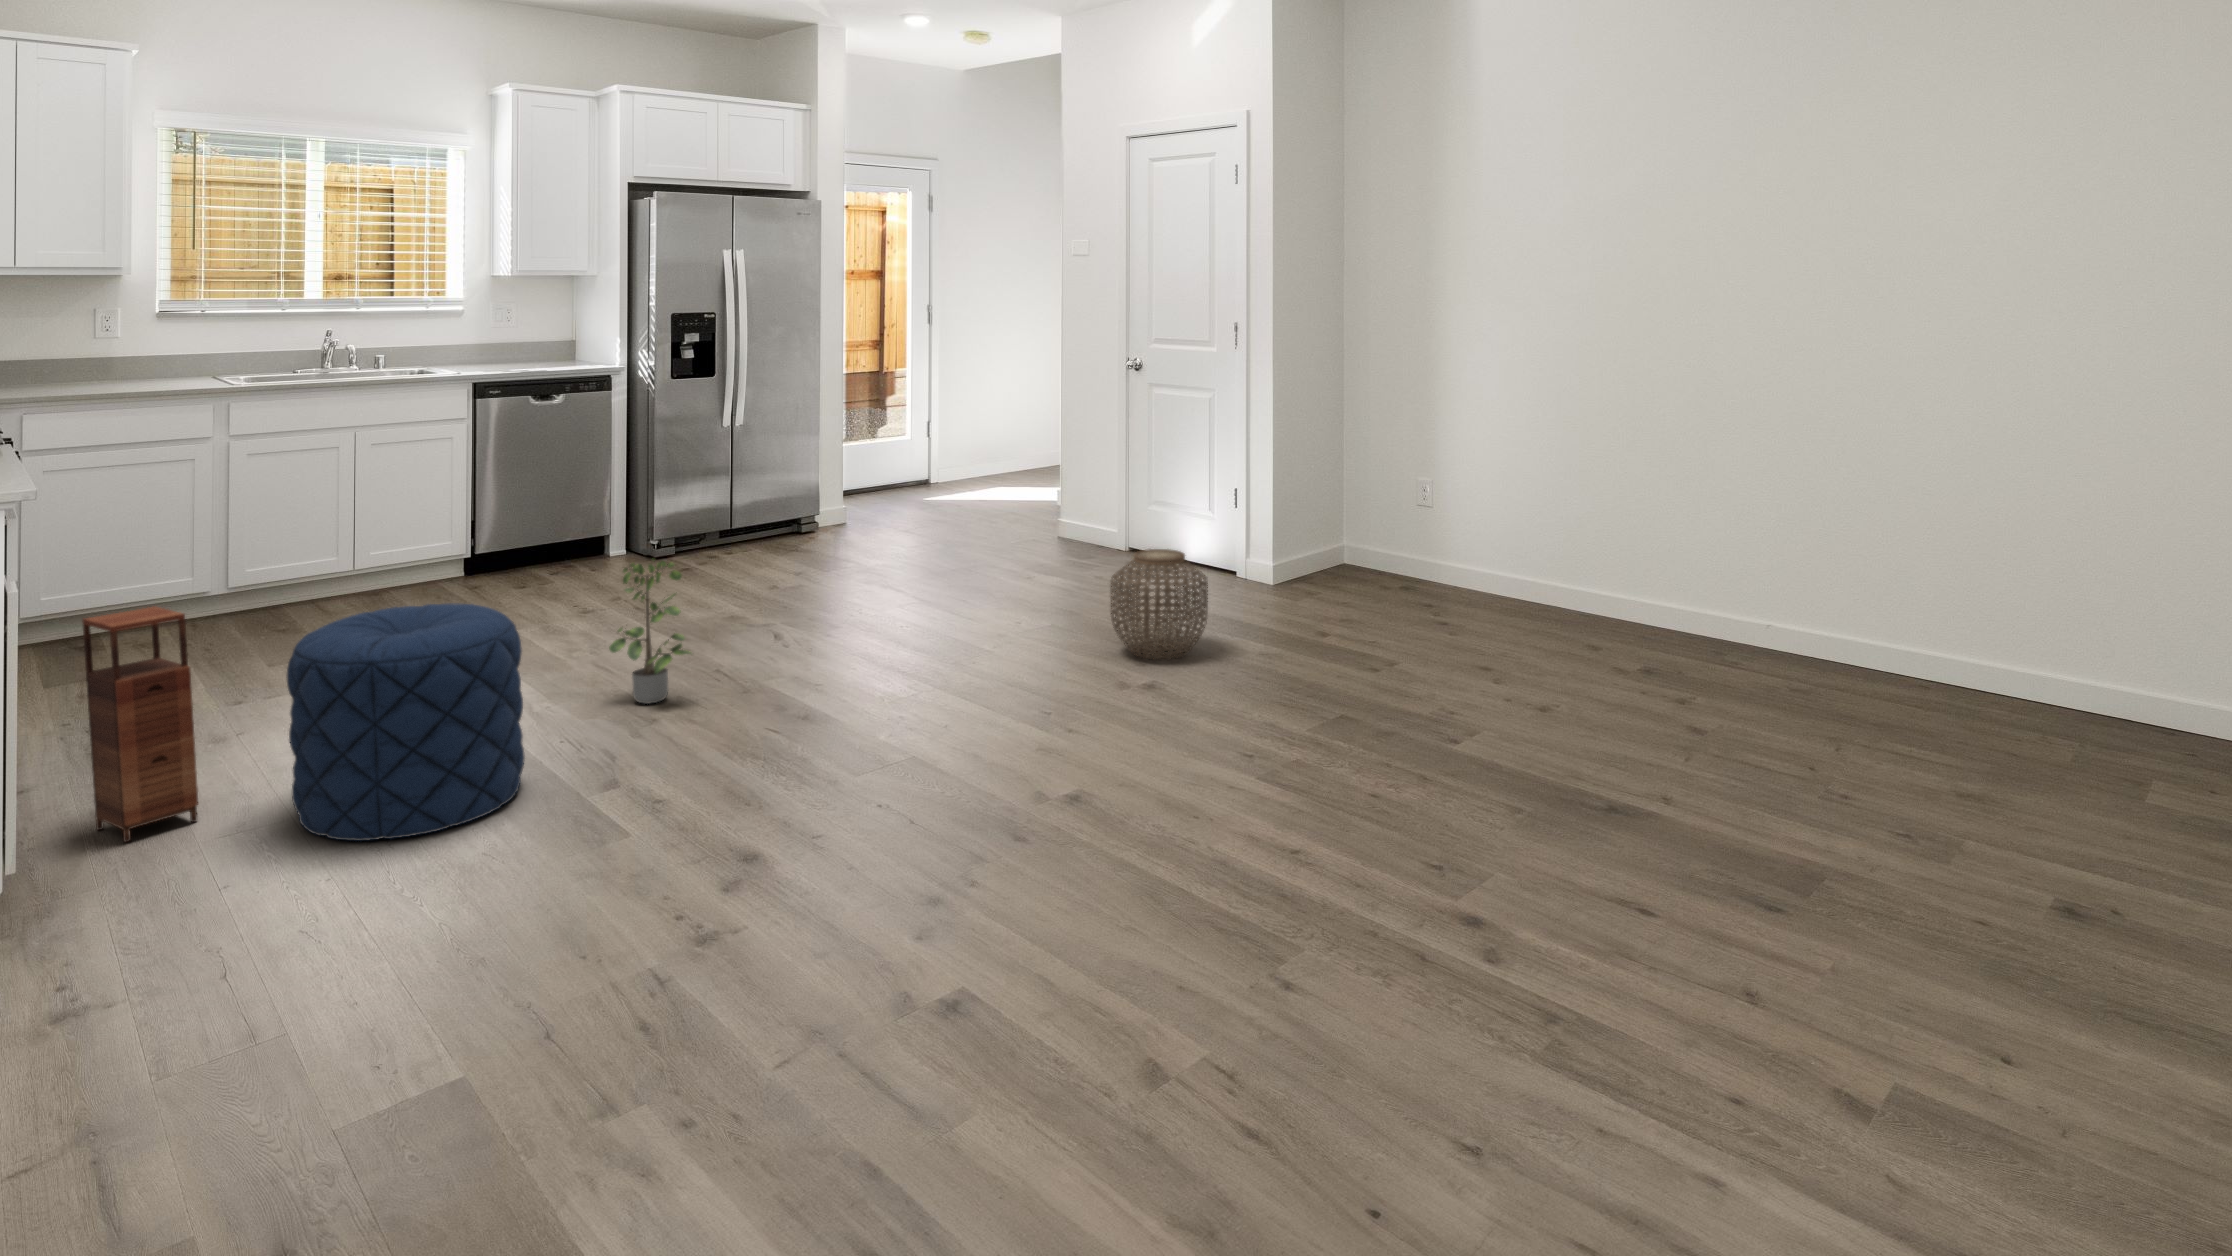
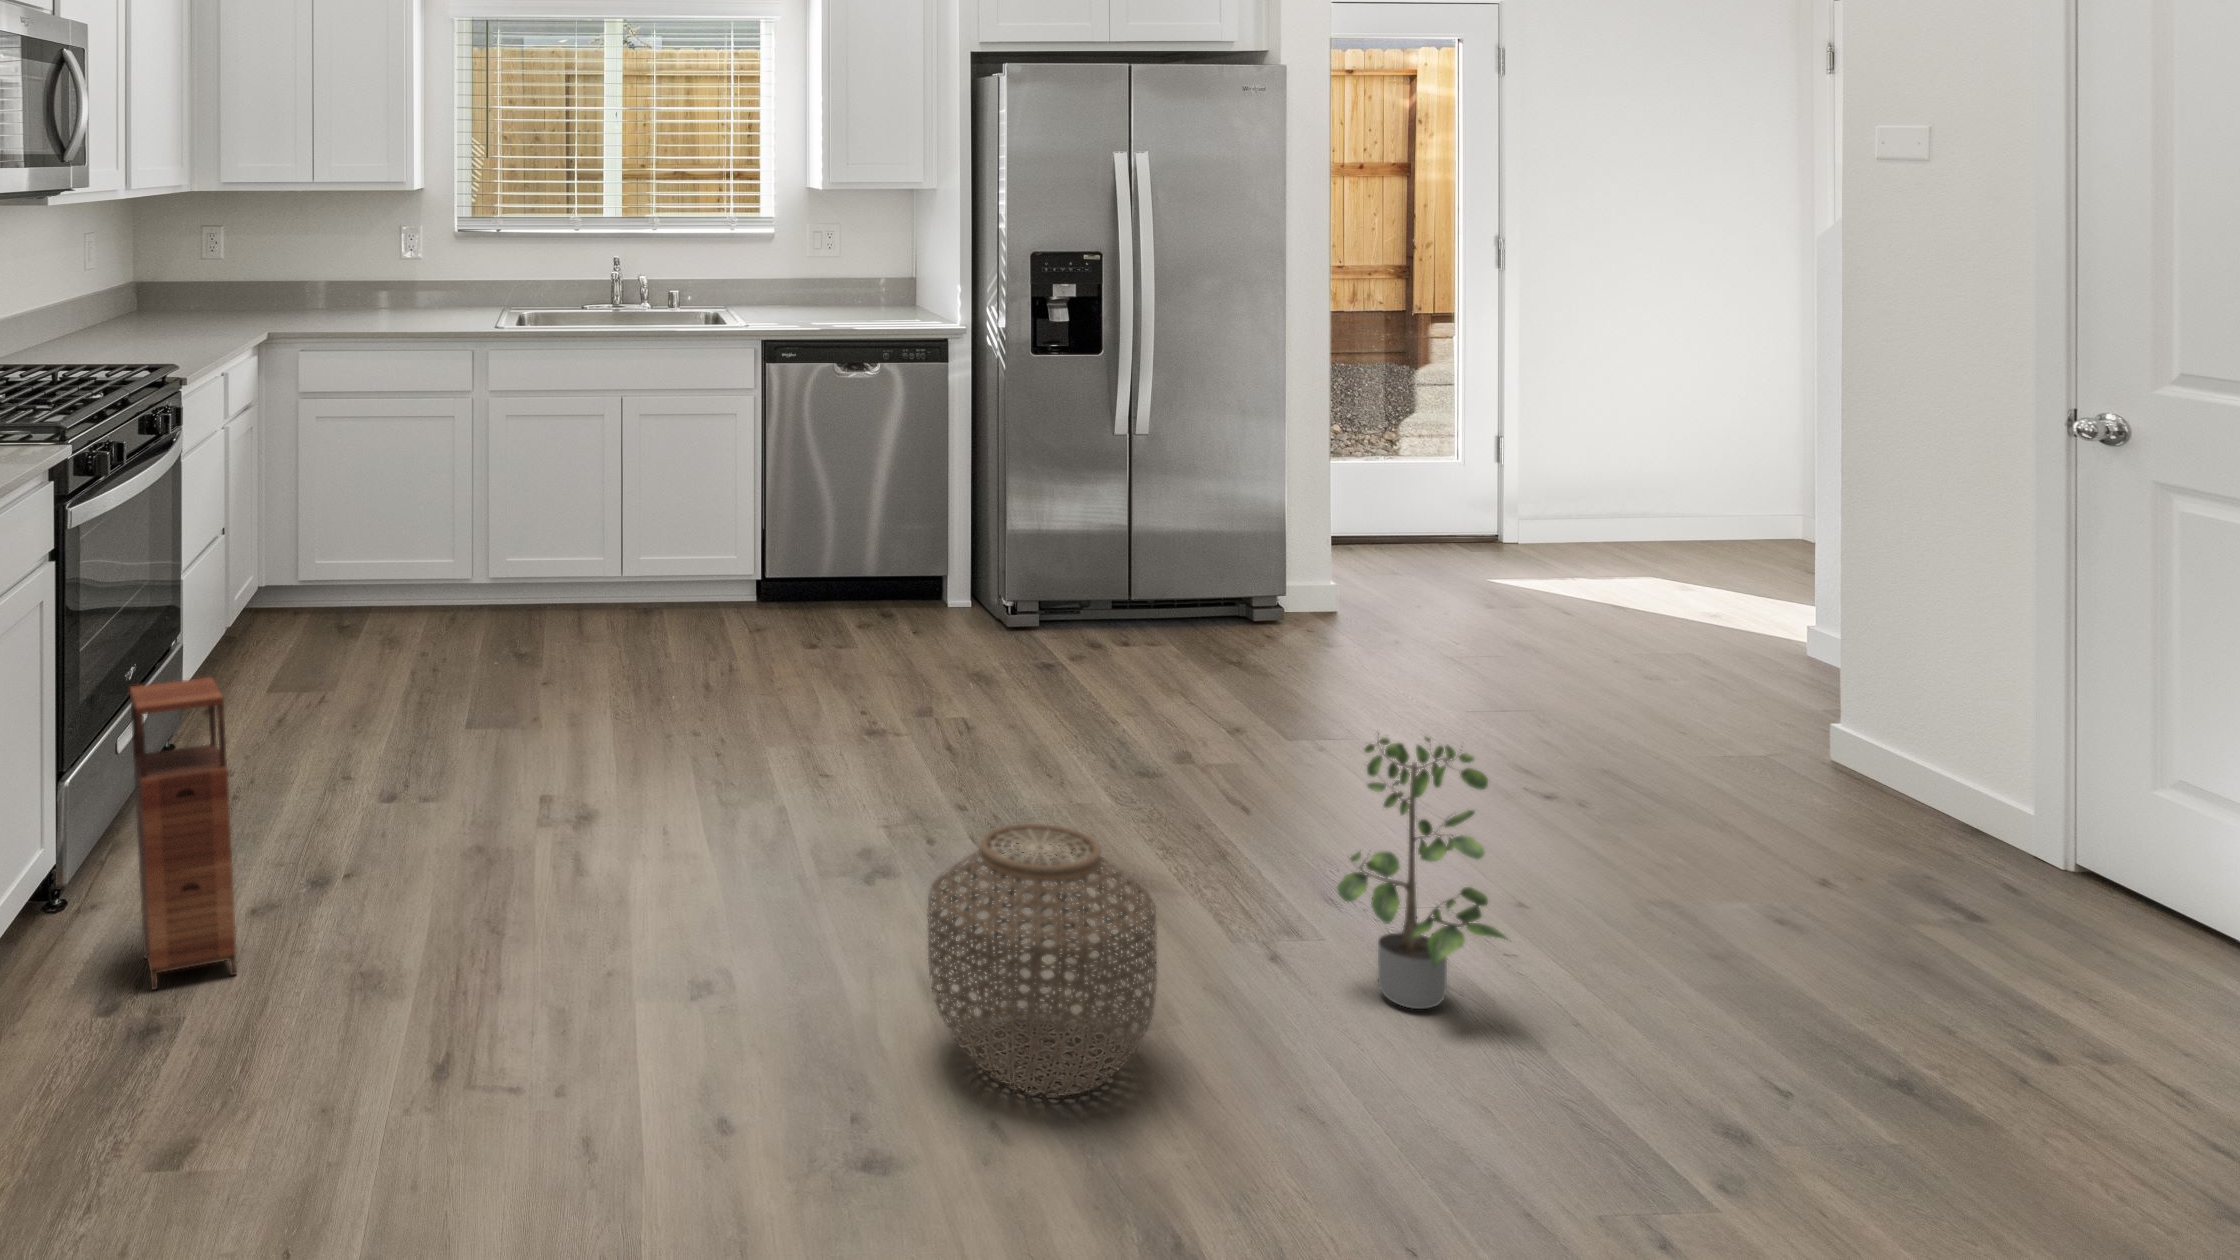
woven basket: present [1111,549,1208,660] -> present [927,824,1157,1096]
potted plant: present [609,561,690,704] -> present [1337,733,1507,1009]
pouf: present [286,603,525,841] -> none [306,718,615,1090]

